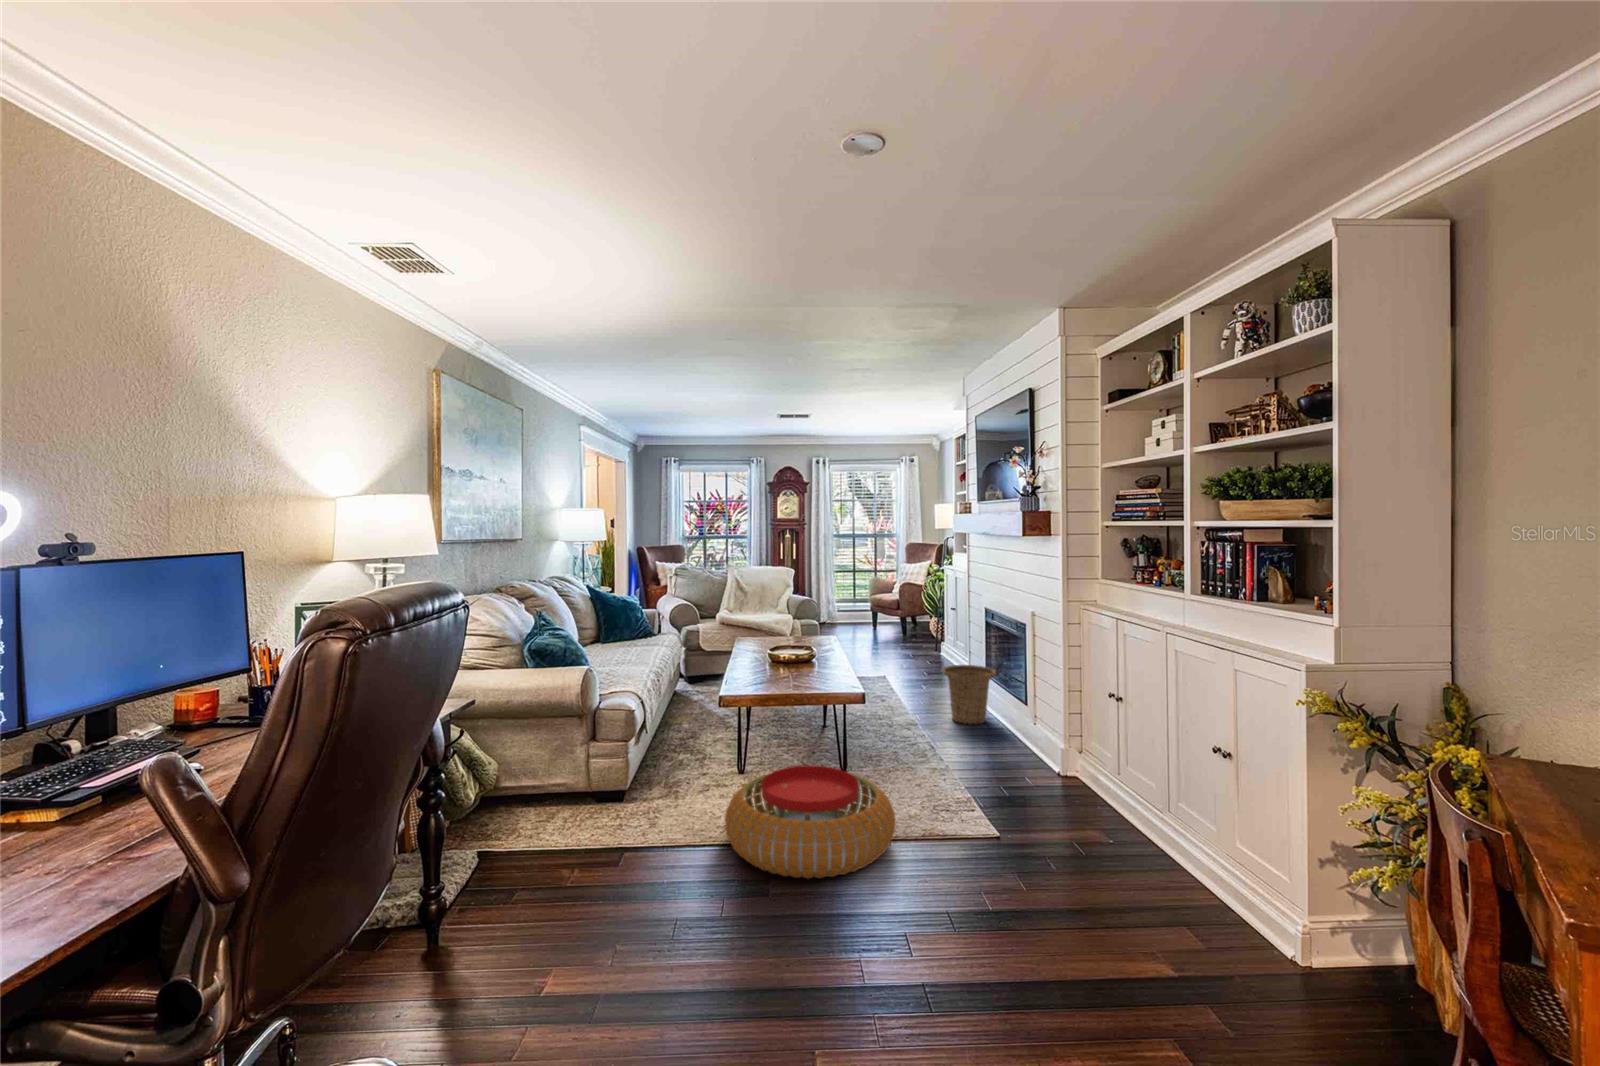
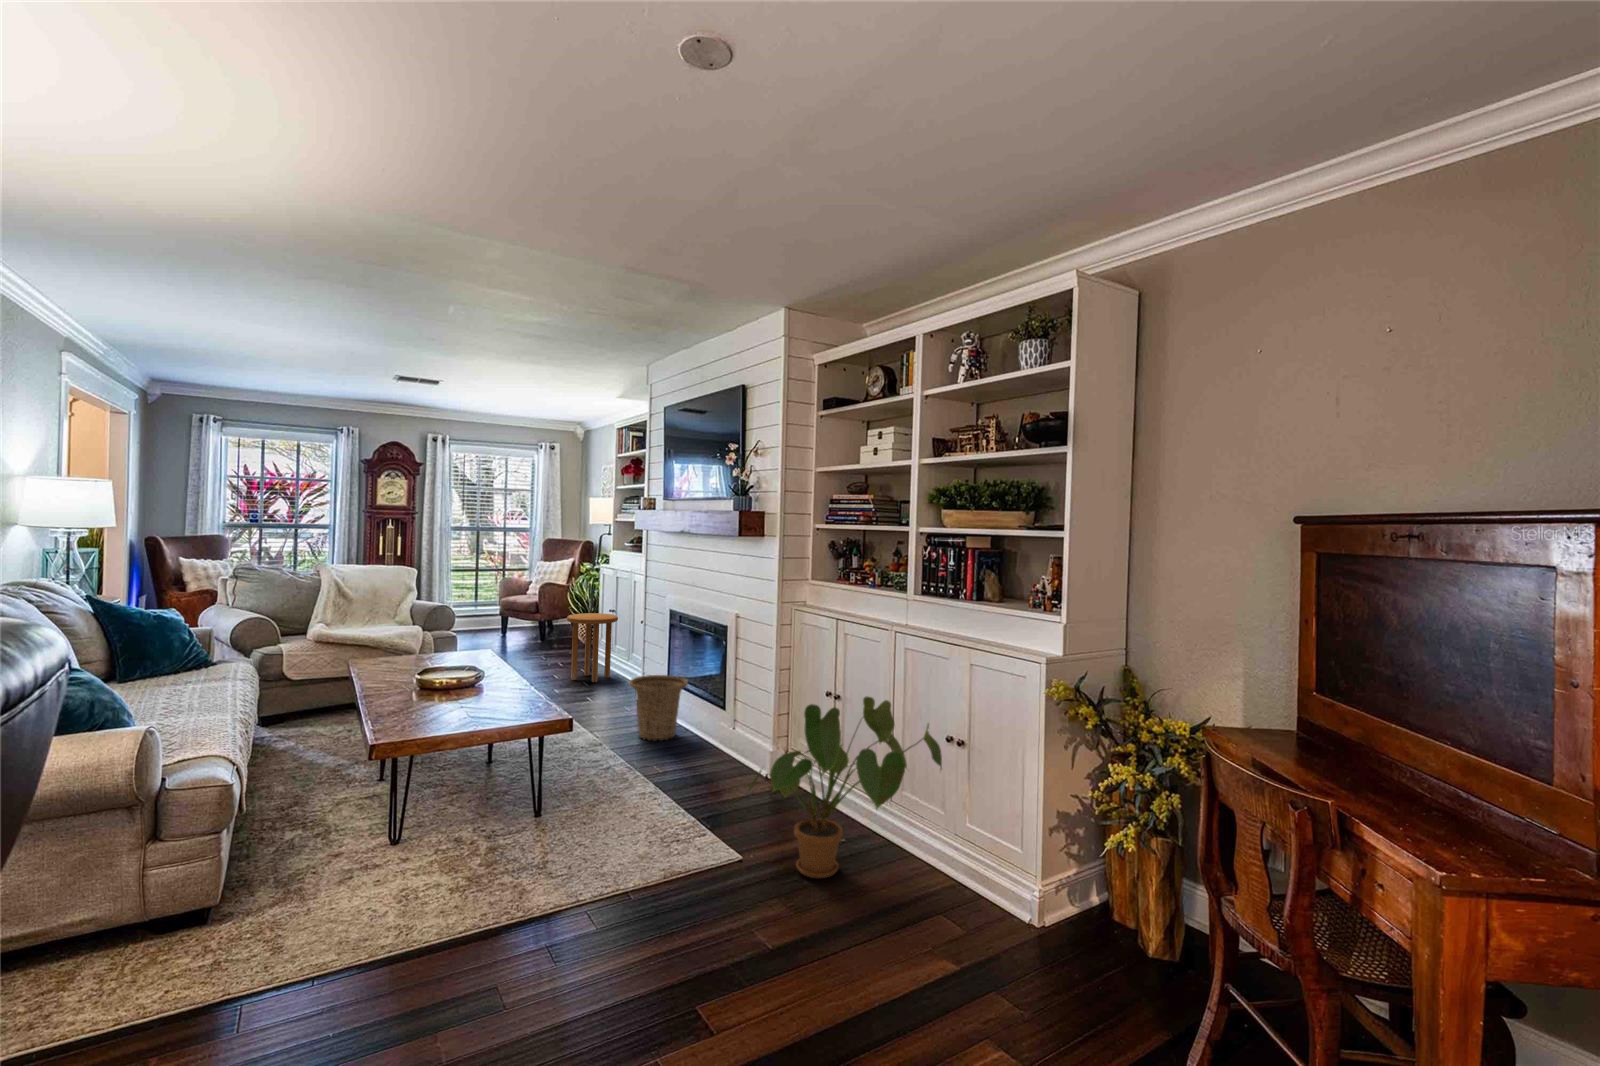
side table: none [909,608,953,670] -> present [567,613,618,682]
house plant: none [1000,695,1204,866] -> present [748,696,942,878]
pouf: present [725,766,895,878] -> none [411,819,642,974]

